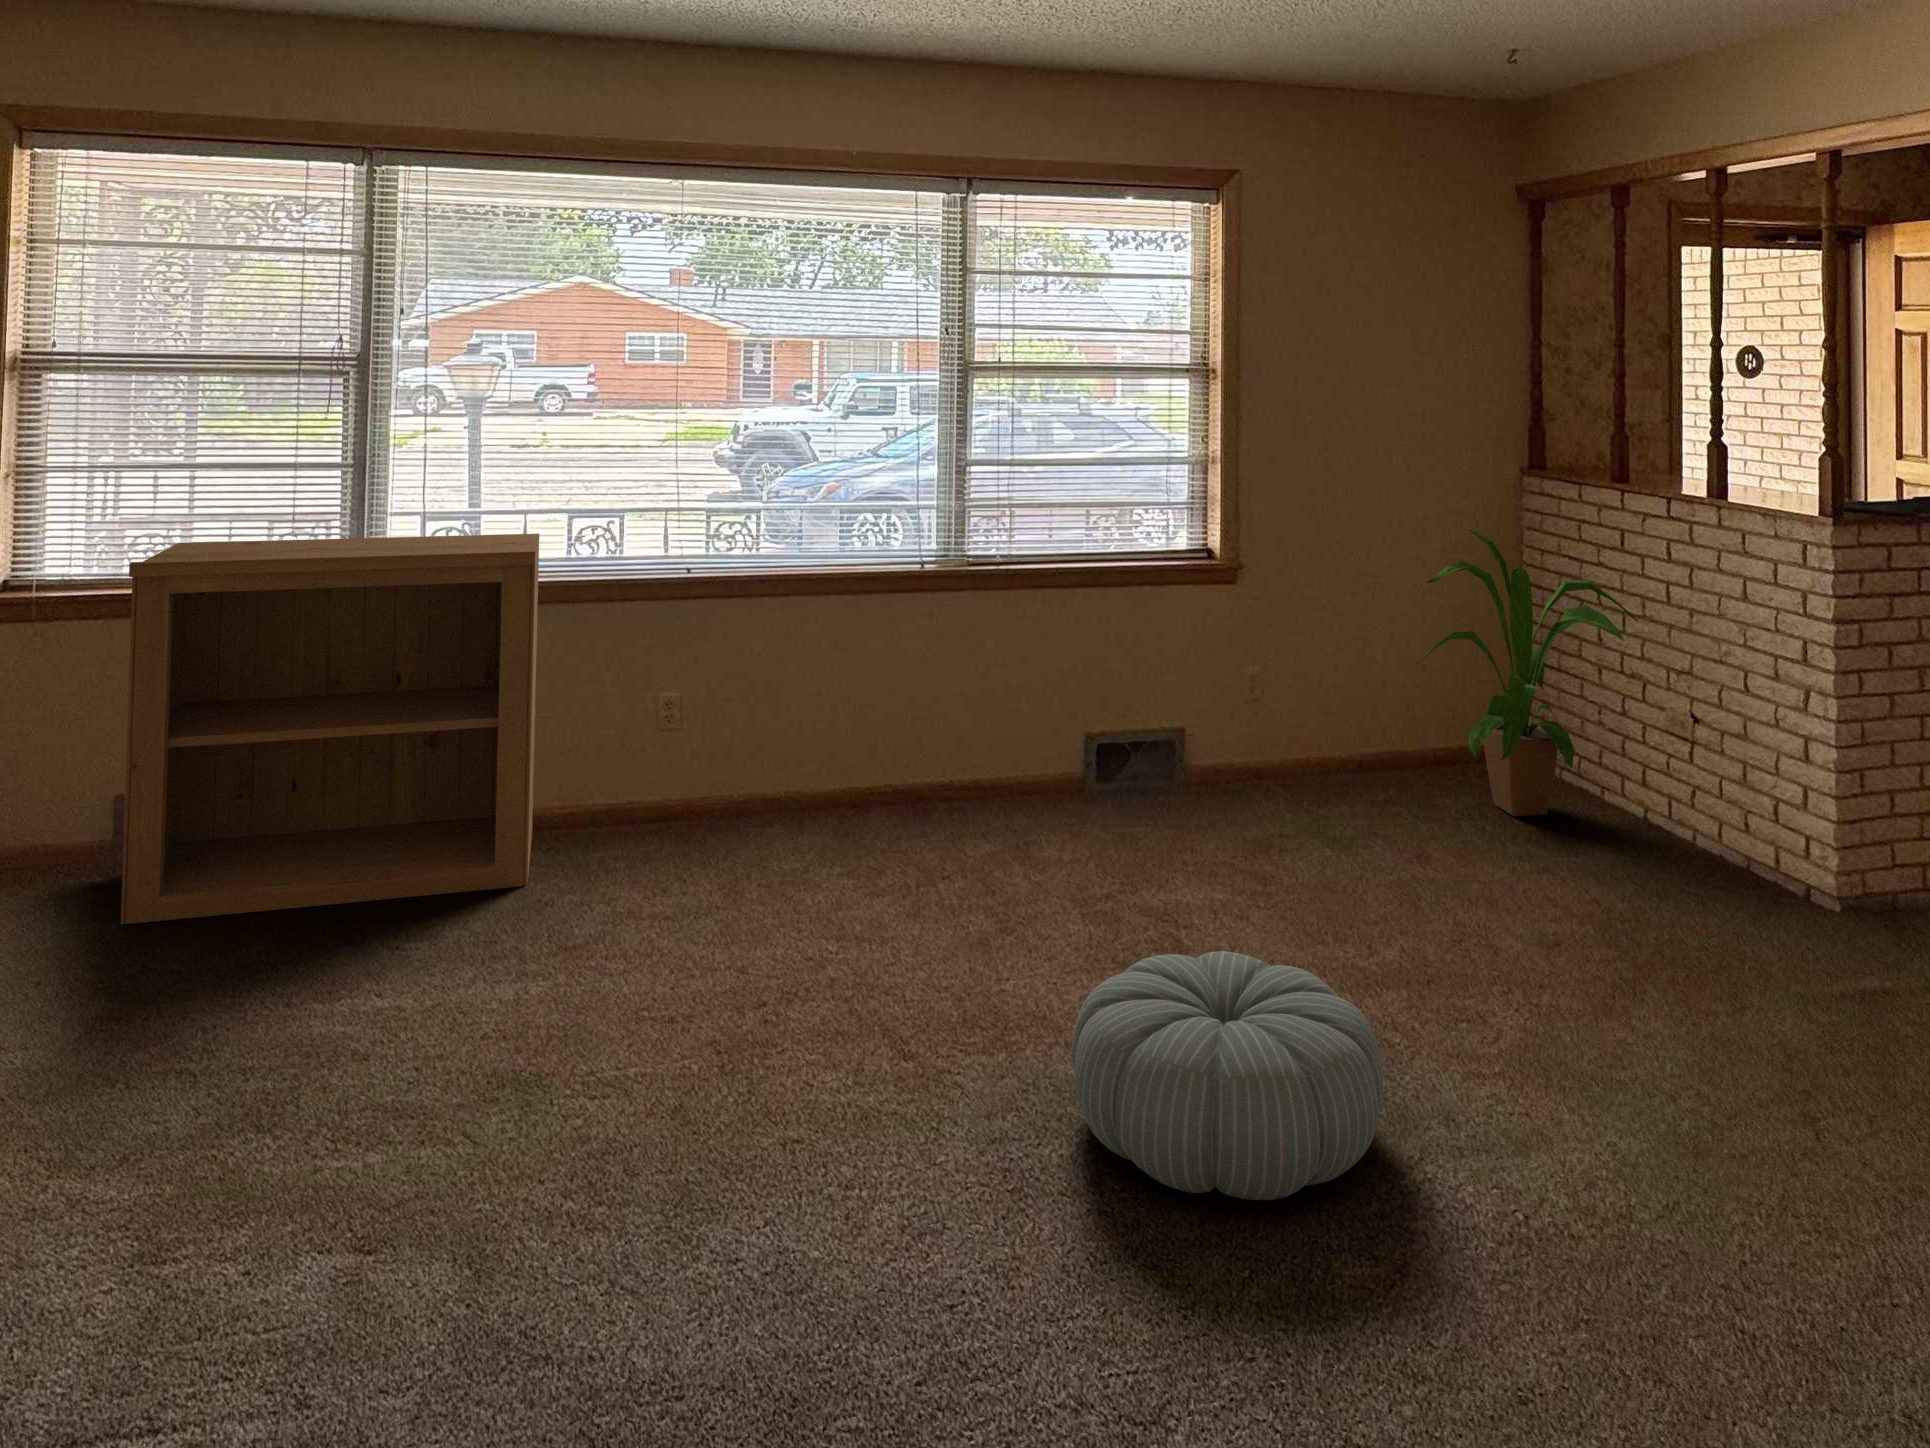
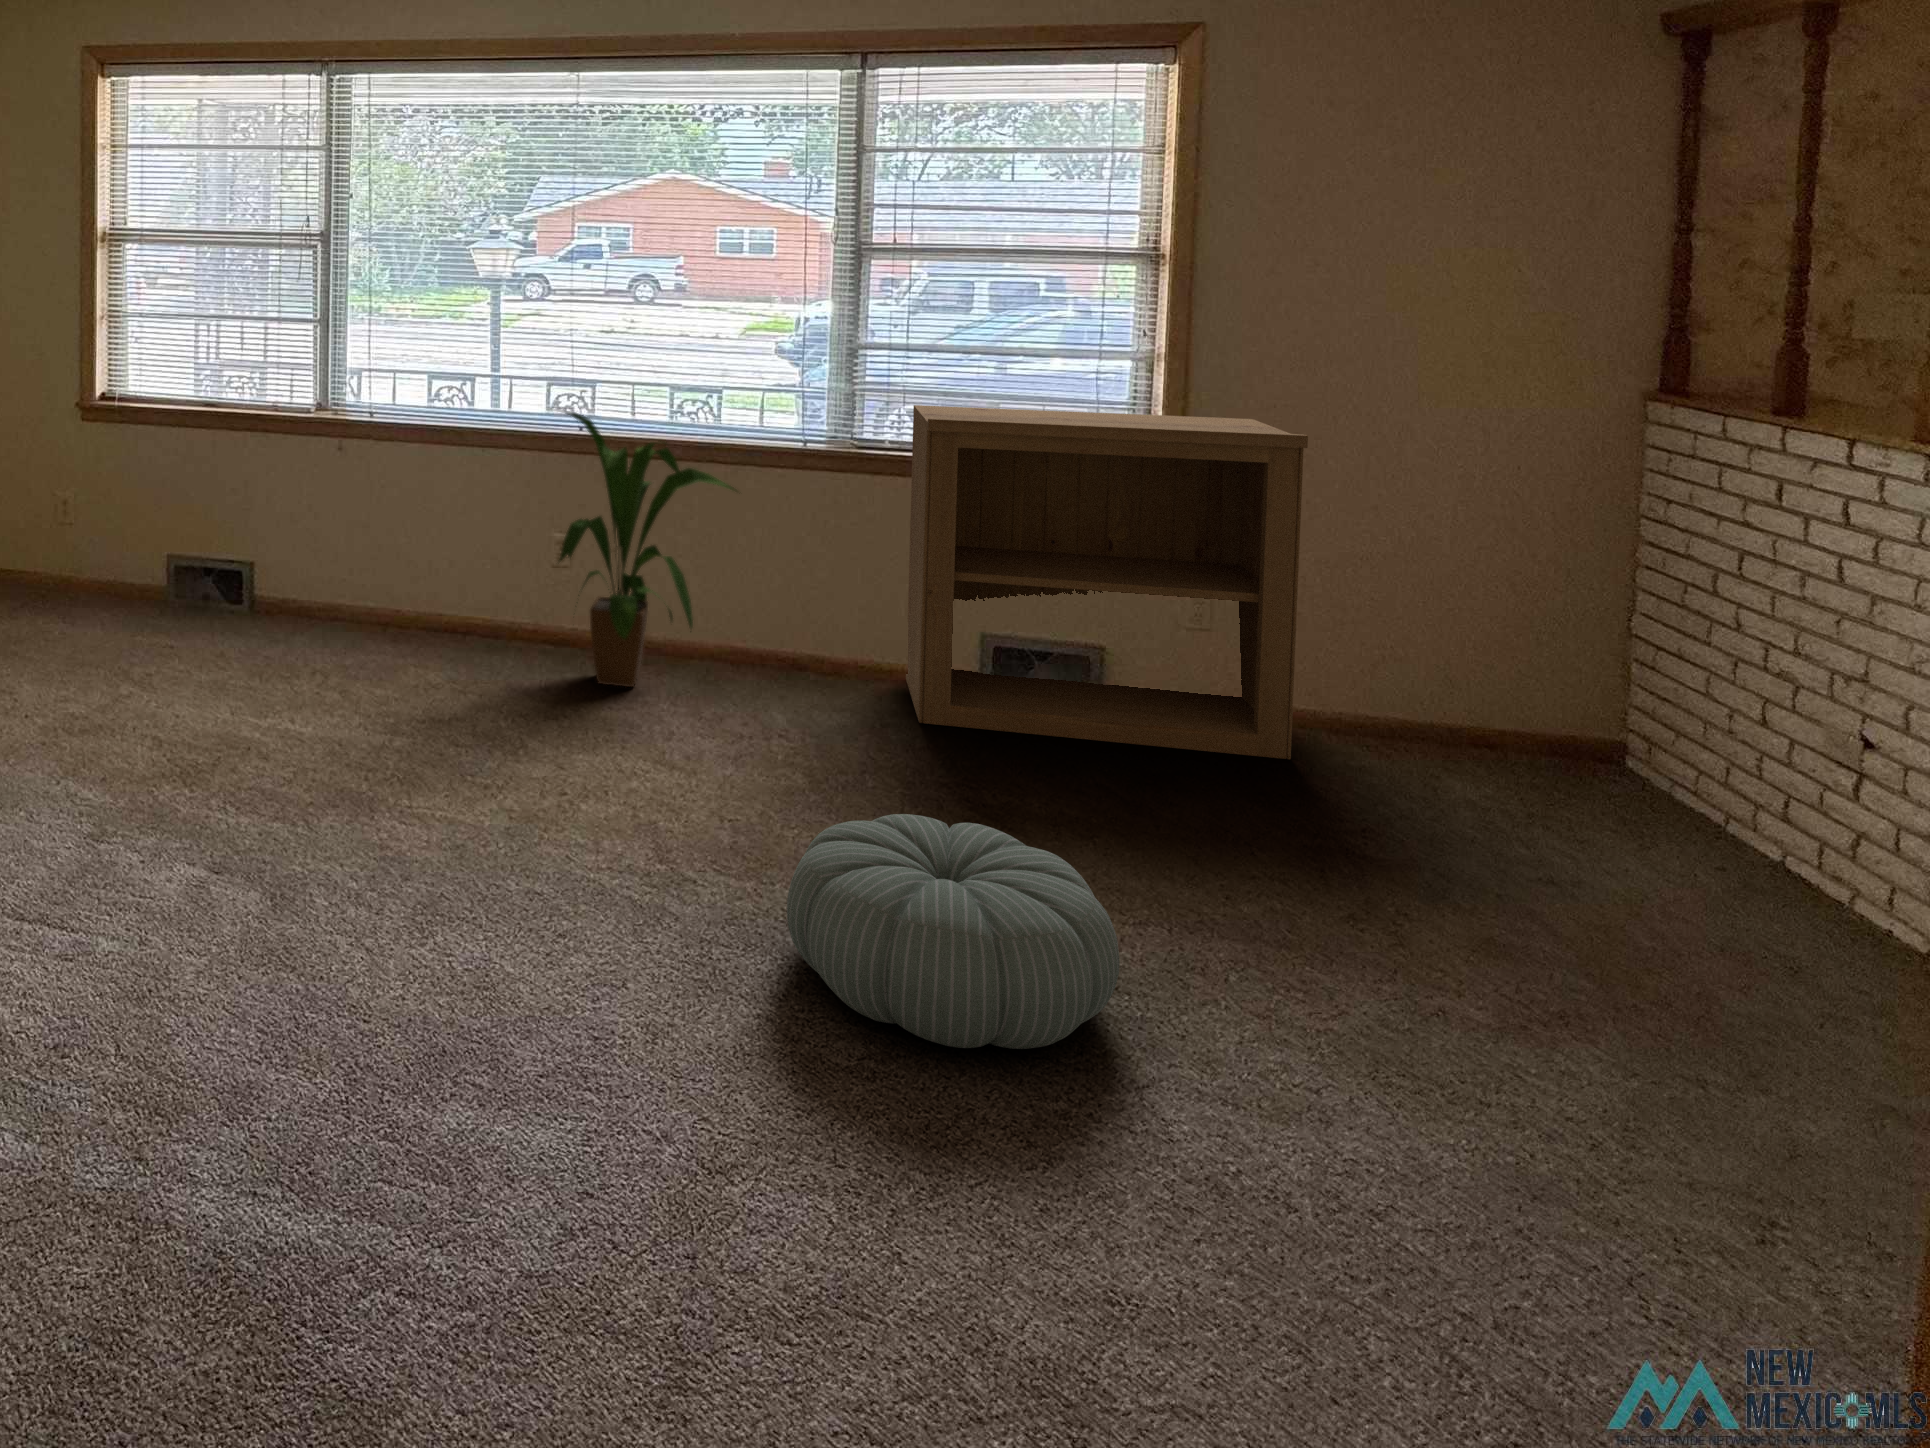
house plant: present [1415,525,1638,816] -> present [559,410,736,687]
bookshelf: present [121,534,539,924] -> present [906,405,1308,759]

